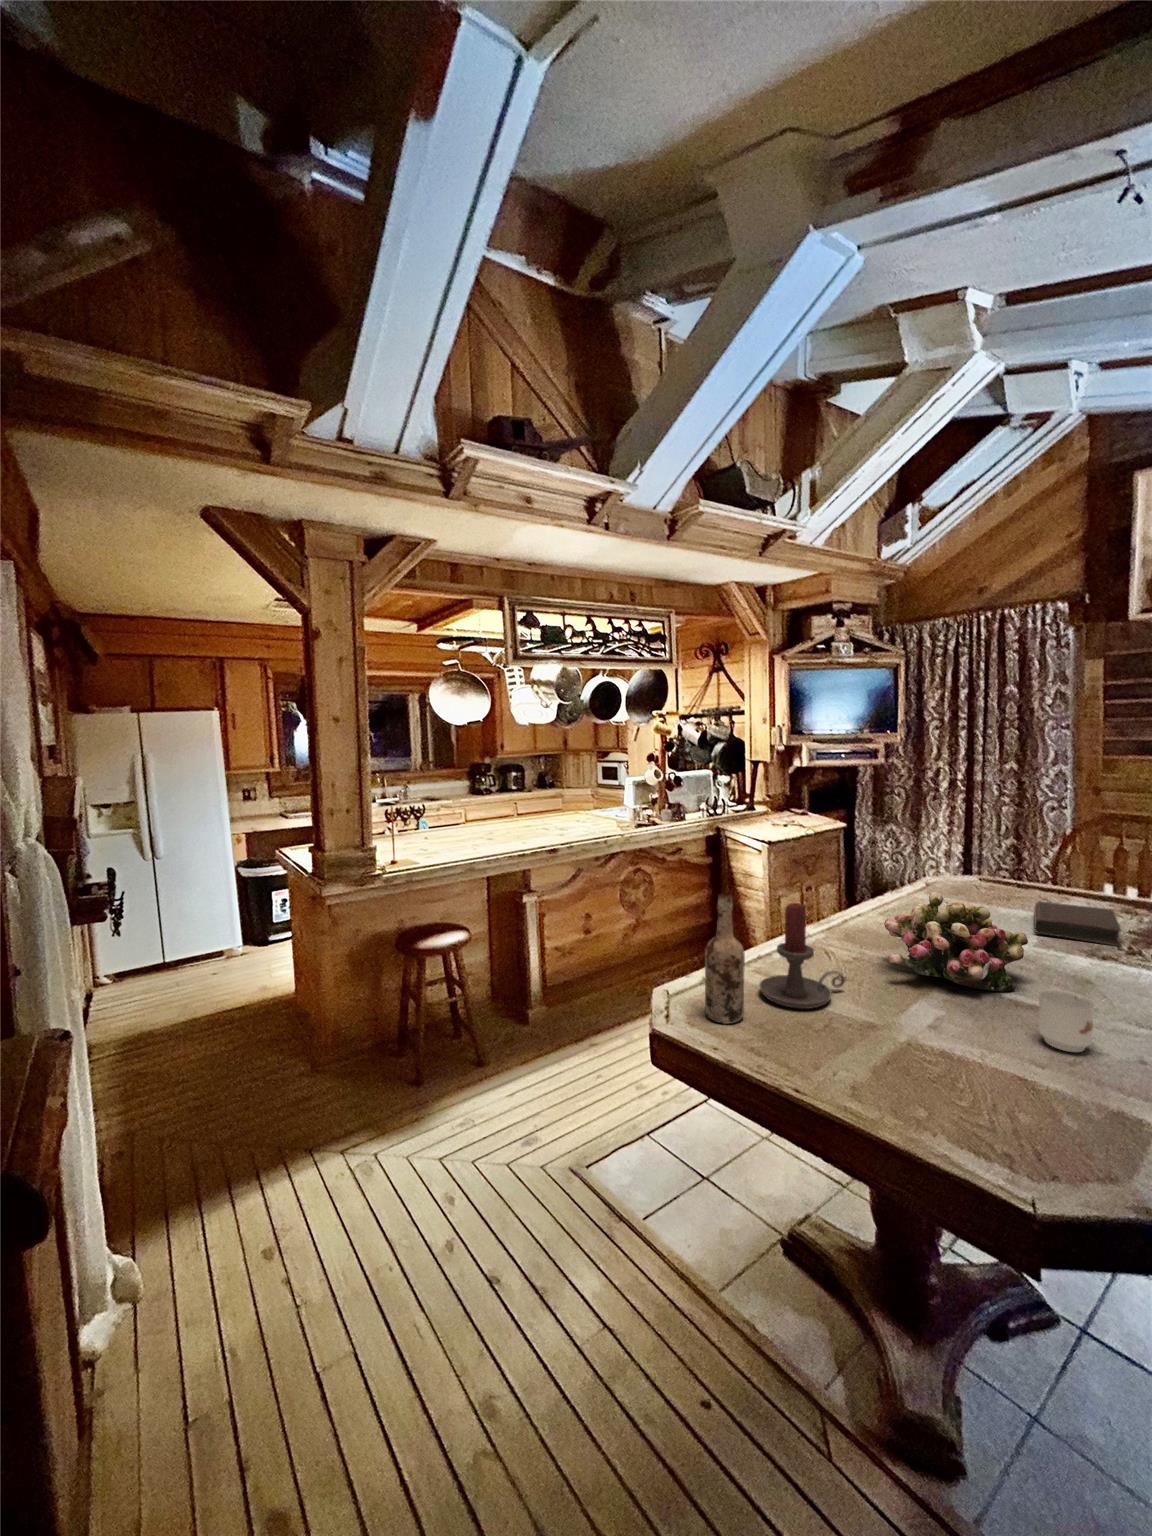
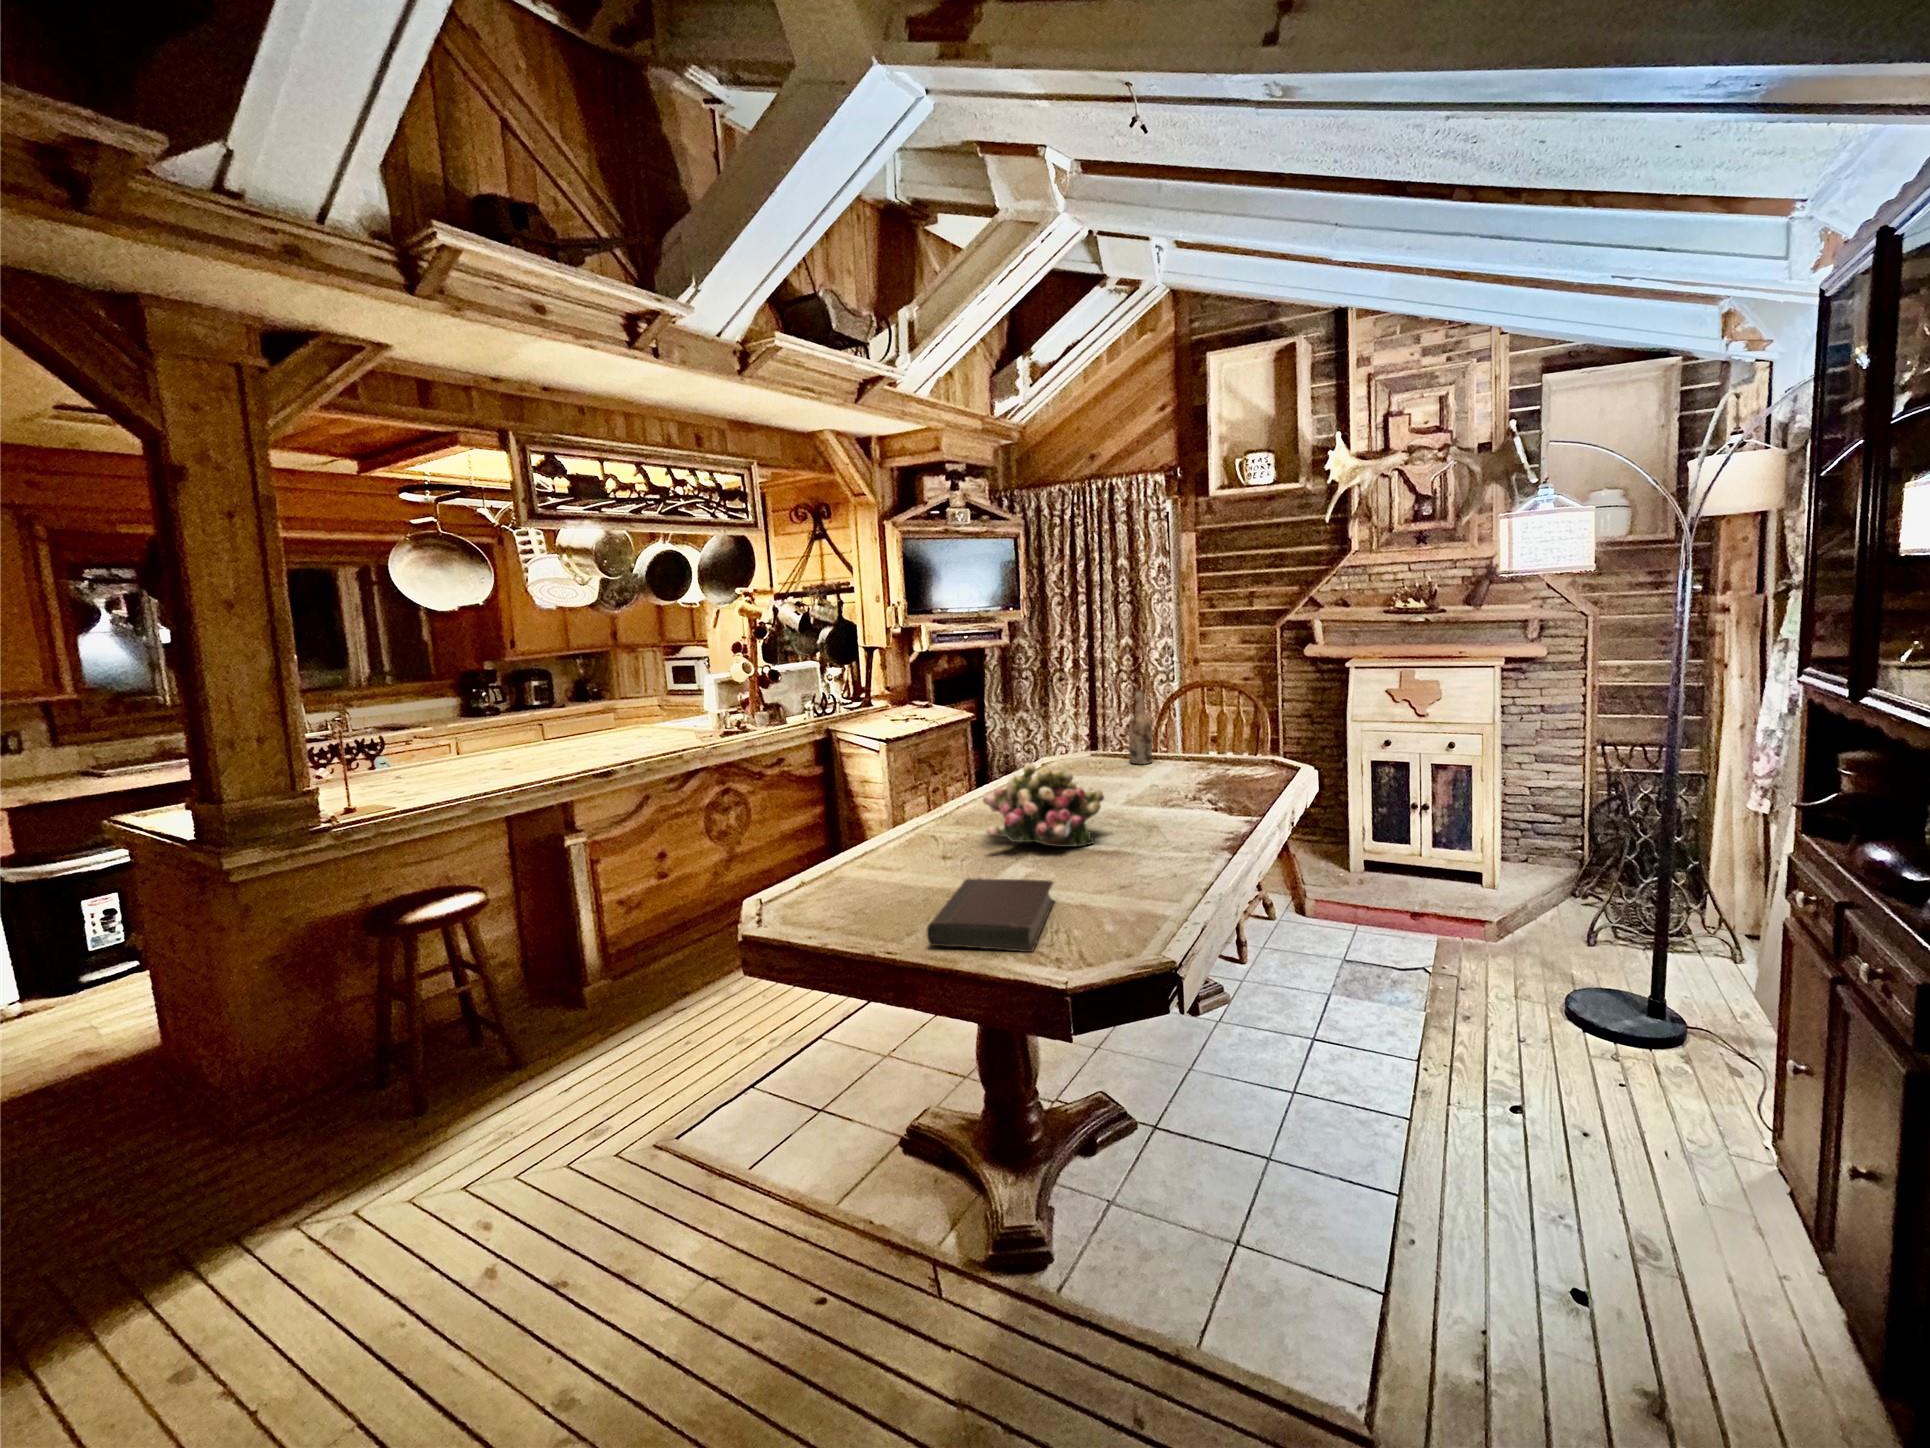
wine bottle: present [705,893,745,1024] -> present [1129,690,1152,764]
book: present [1034,901,1121,946] -> present [926,879,1054,952]
candle holder: present [760,903,845,1009] -> none [859,785,945,892]
mug: present [1038,989,1095,1052] -> none [1100,831,1139,882]

